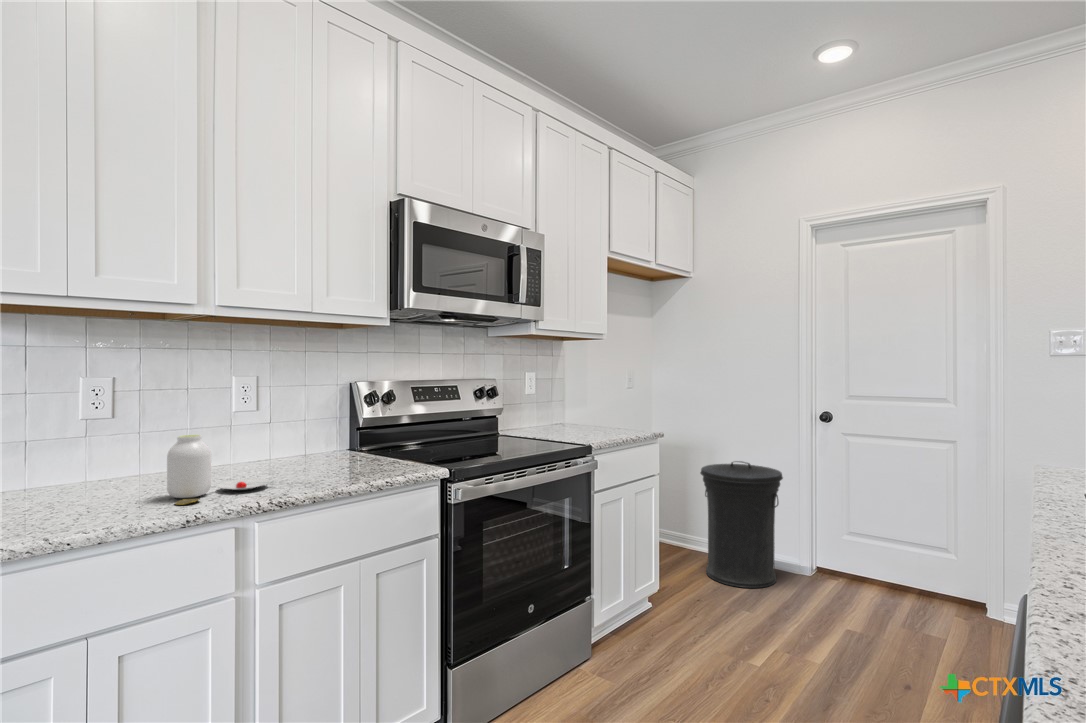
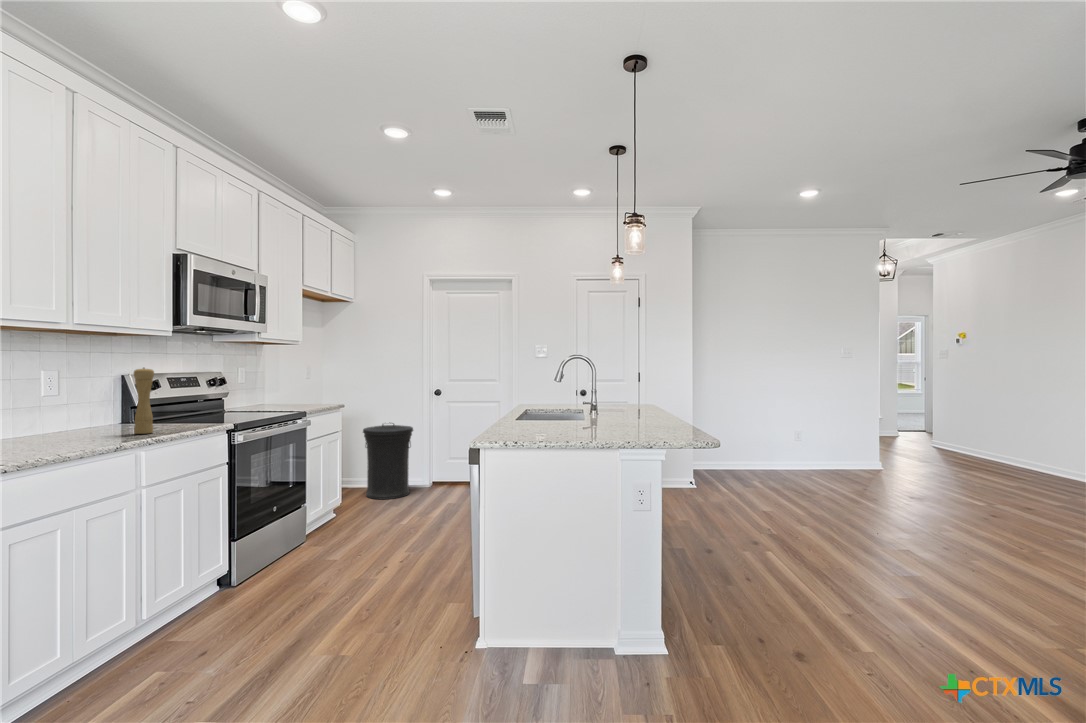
pepper mill: none [303,375,331,480] -> present [134,368,154,434]
jar: present [167,435,269,505] -> none [54,406,124,446]

